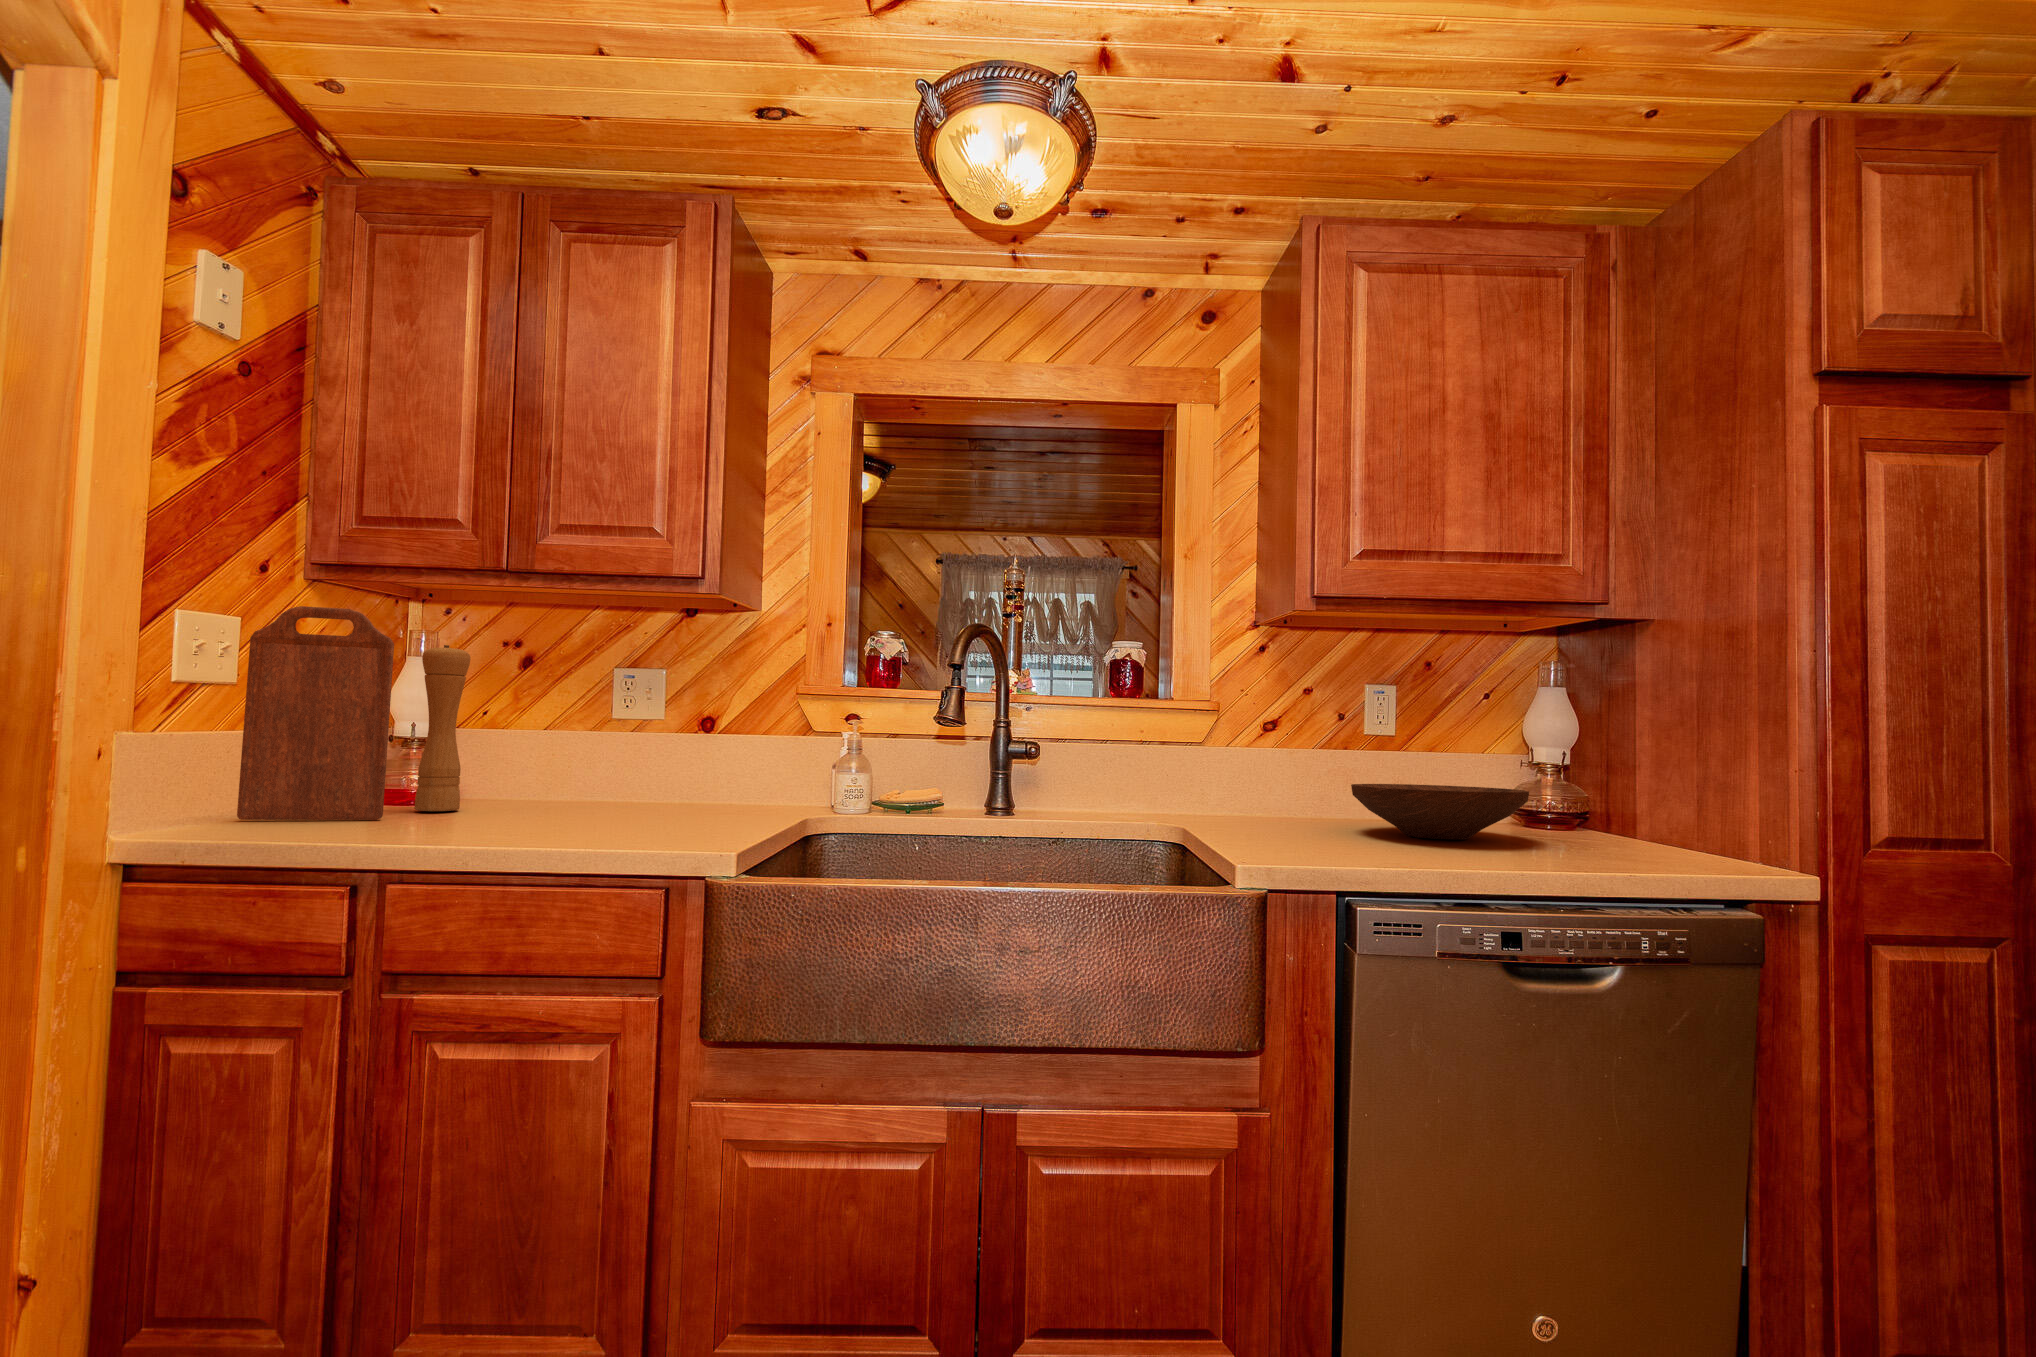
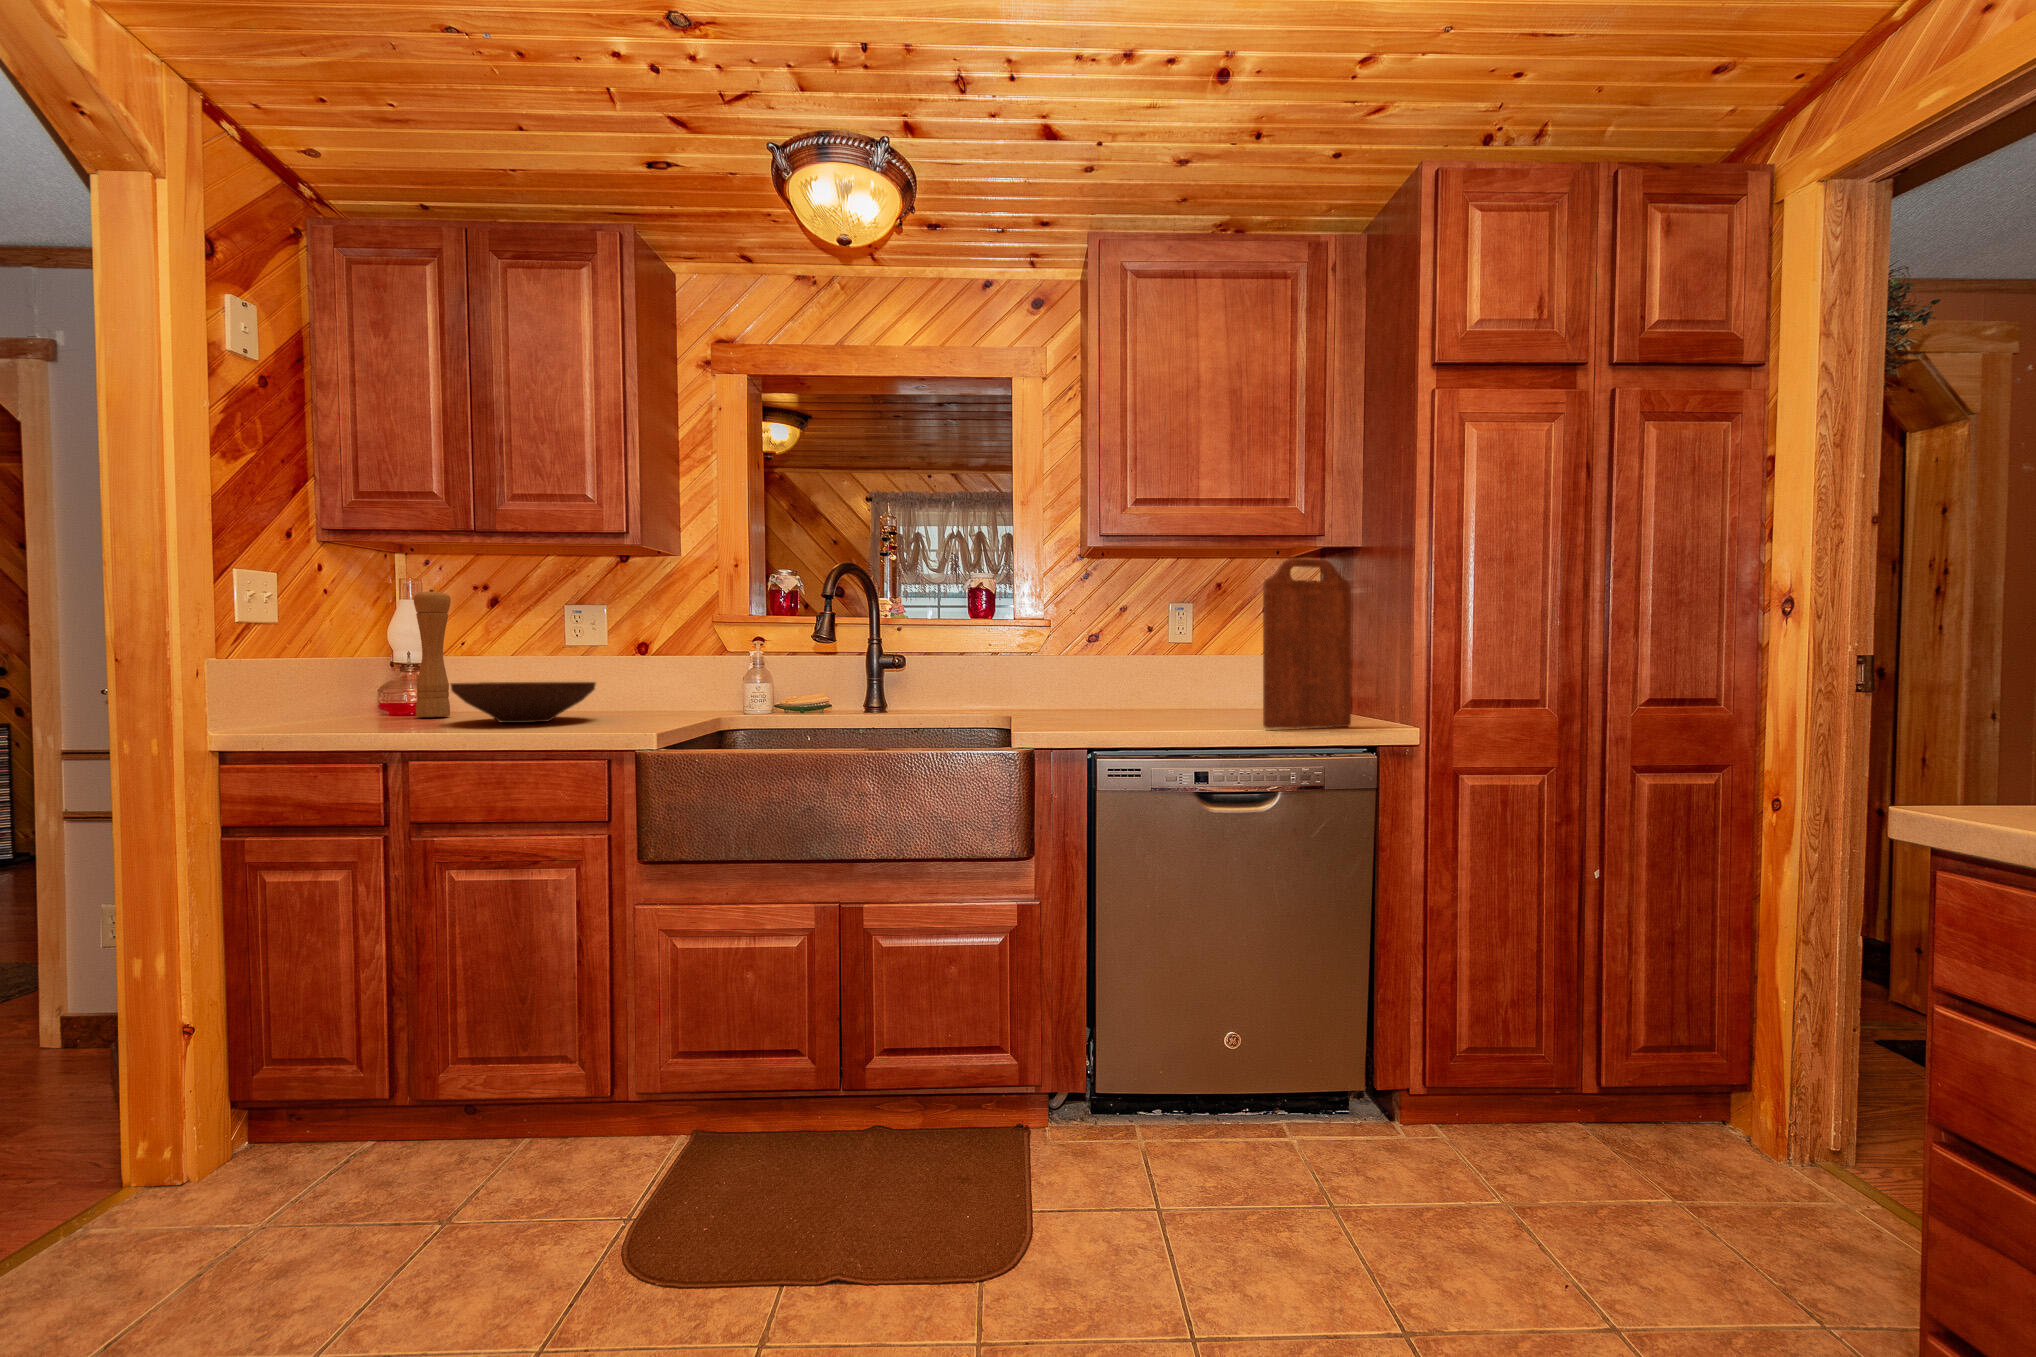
cutting board: present [237,606,394,820] -> present [1263,558,1351,729]
wooden bowl: present [1351,784,1529,840] -> present [451,682,596,723]

